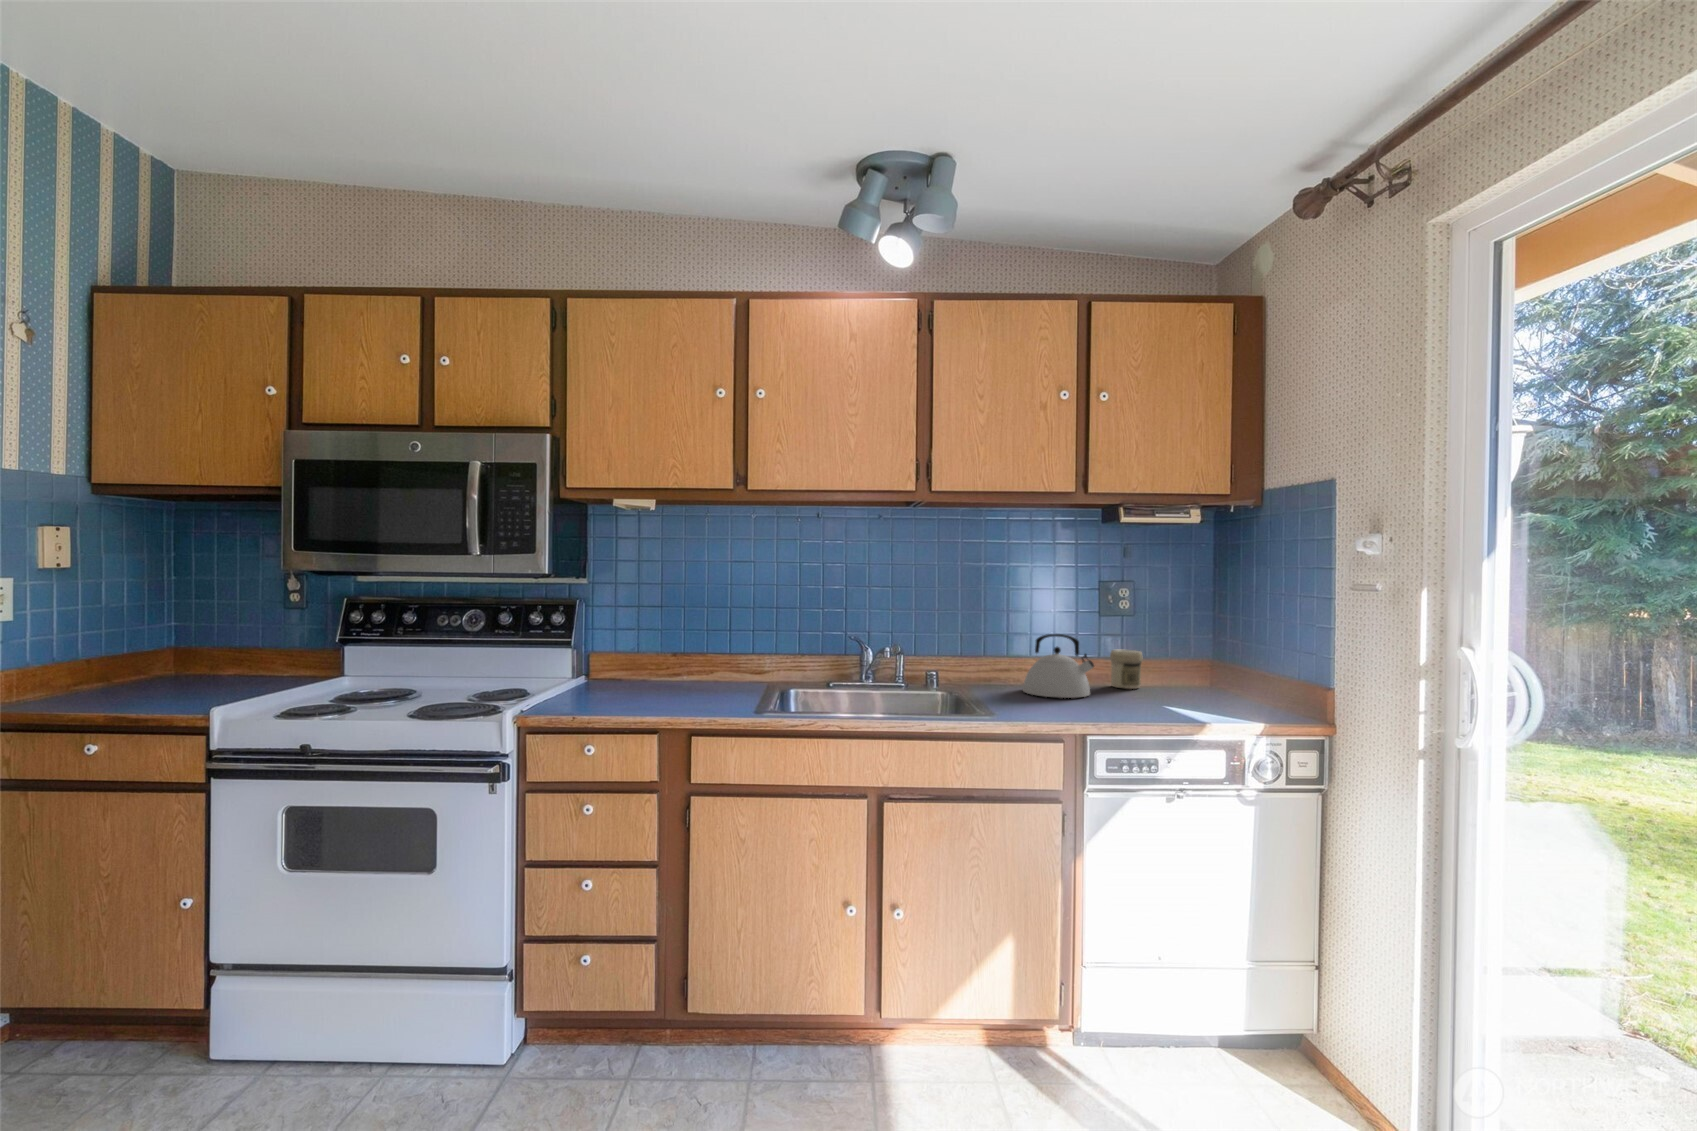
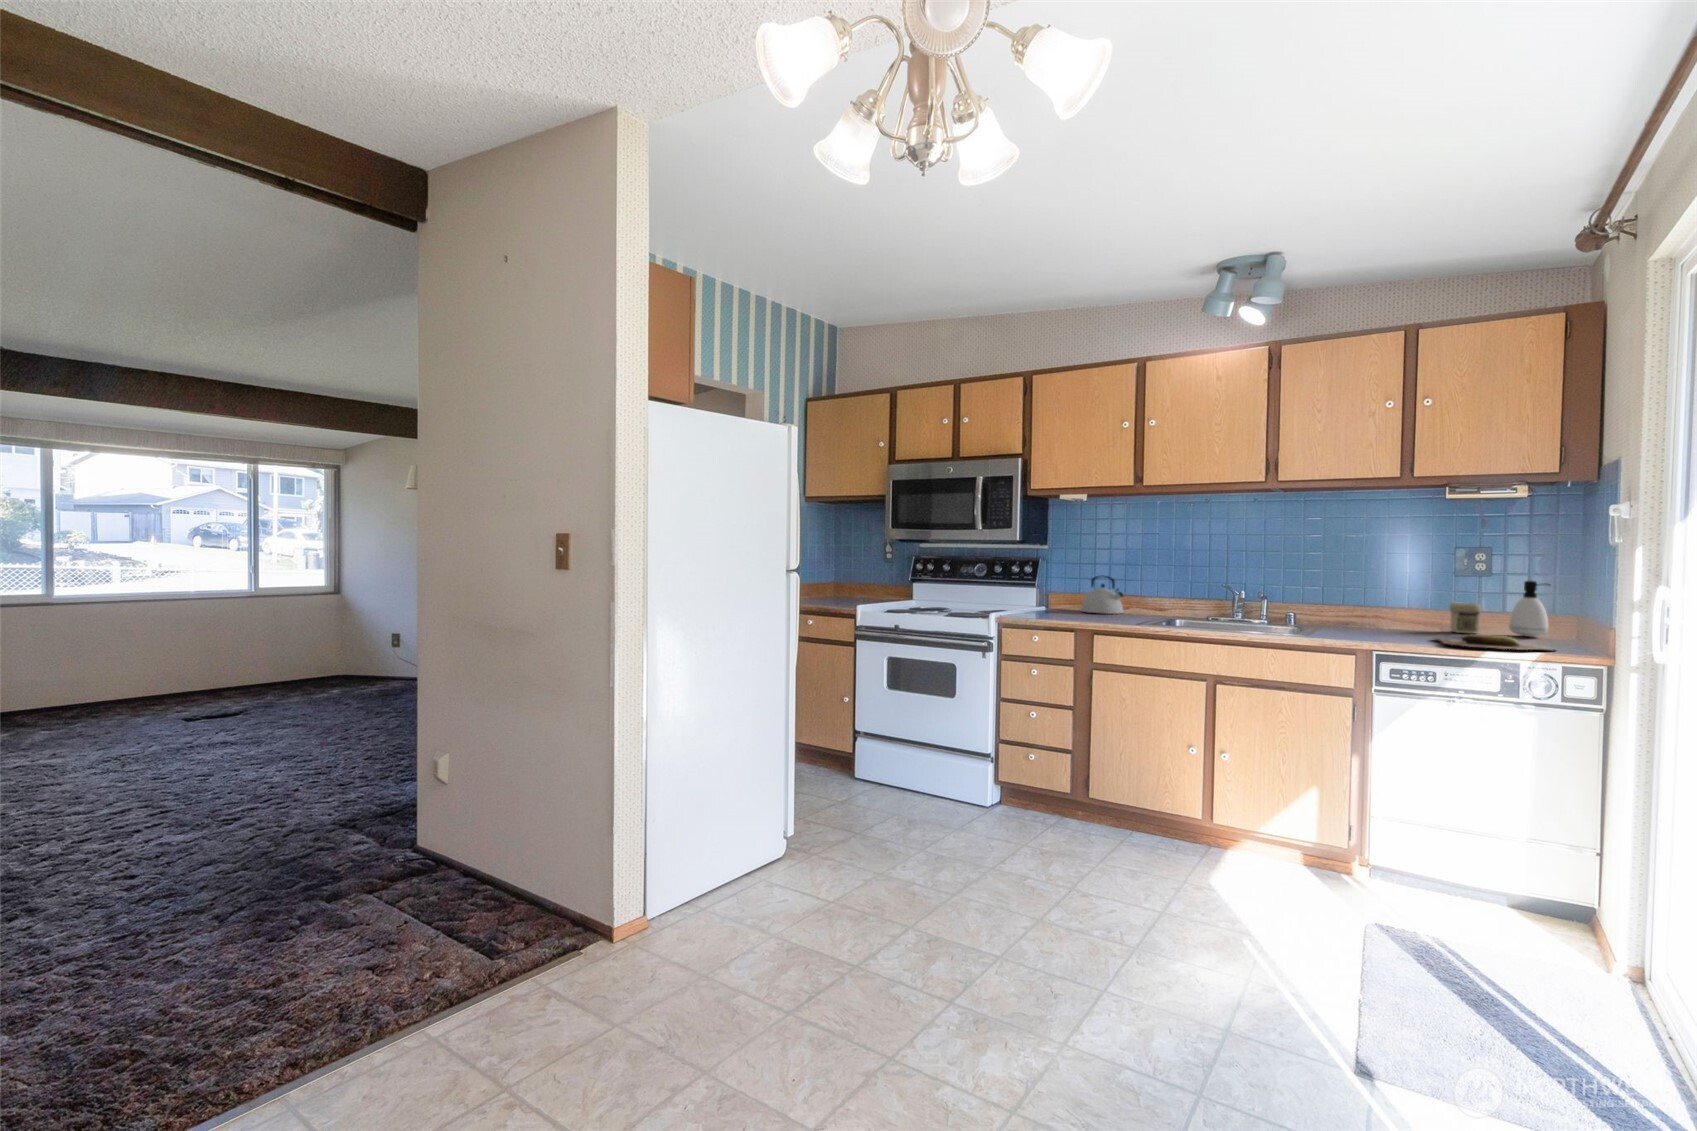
soap dispenser: none [1169,622,1210,689] -> present [1509,581,1550,637]
kettle: present [1023,634,1094,698] -> present [1081,576,1123,614]
cutting board: none [1120,699,1255,719] -> present [1435,635,1555,651]

